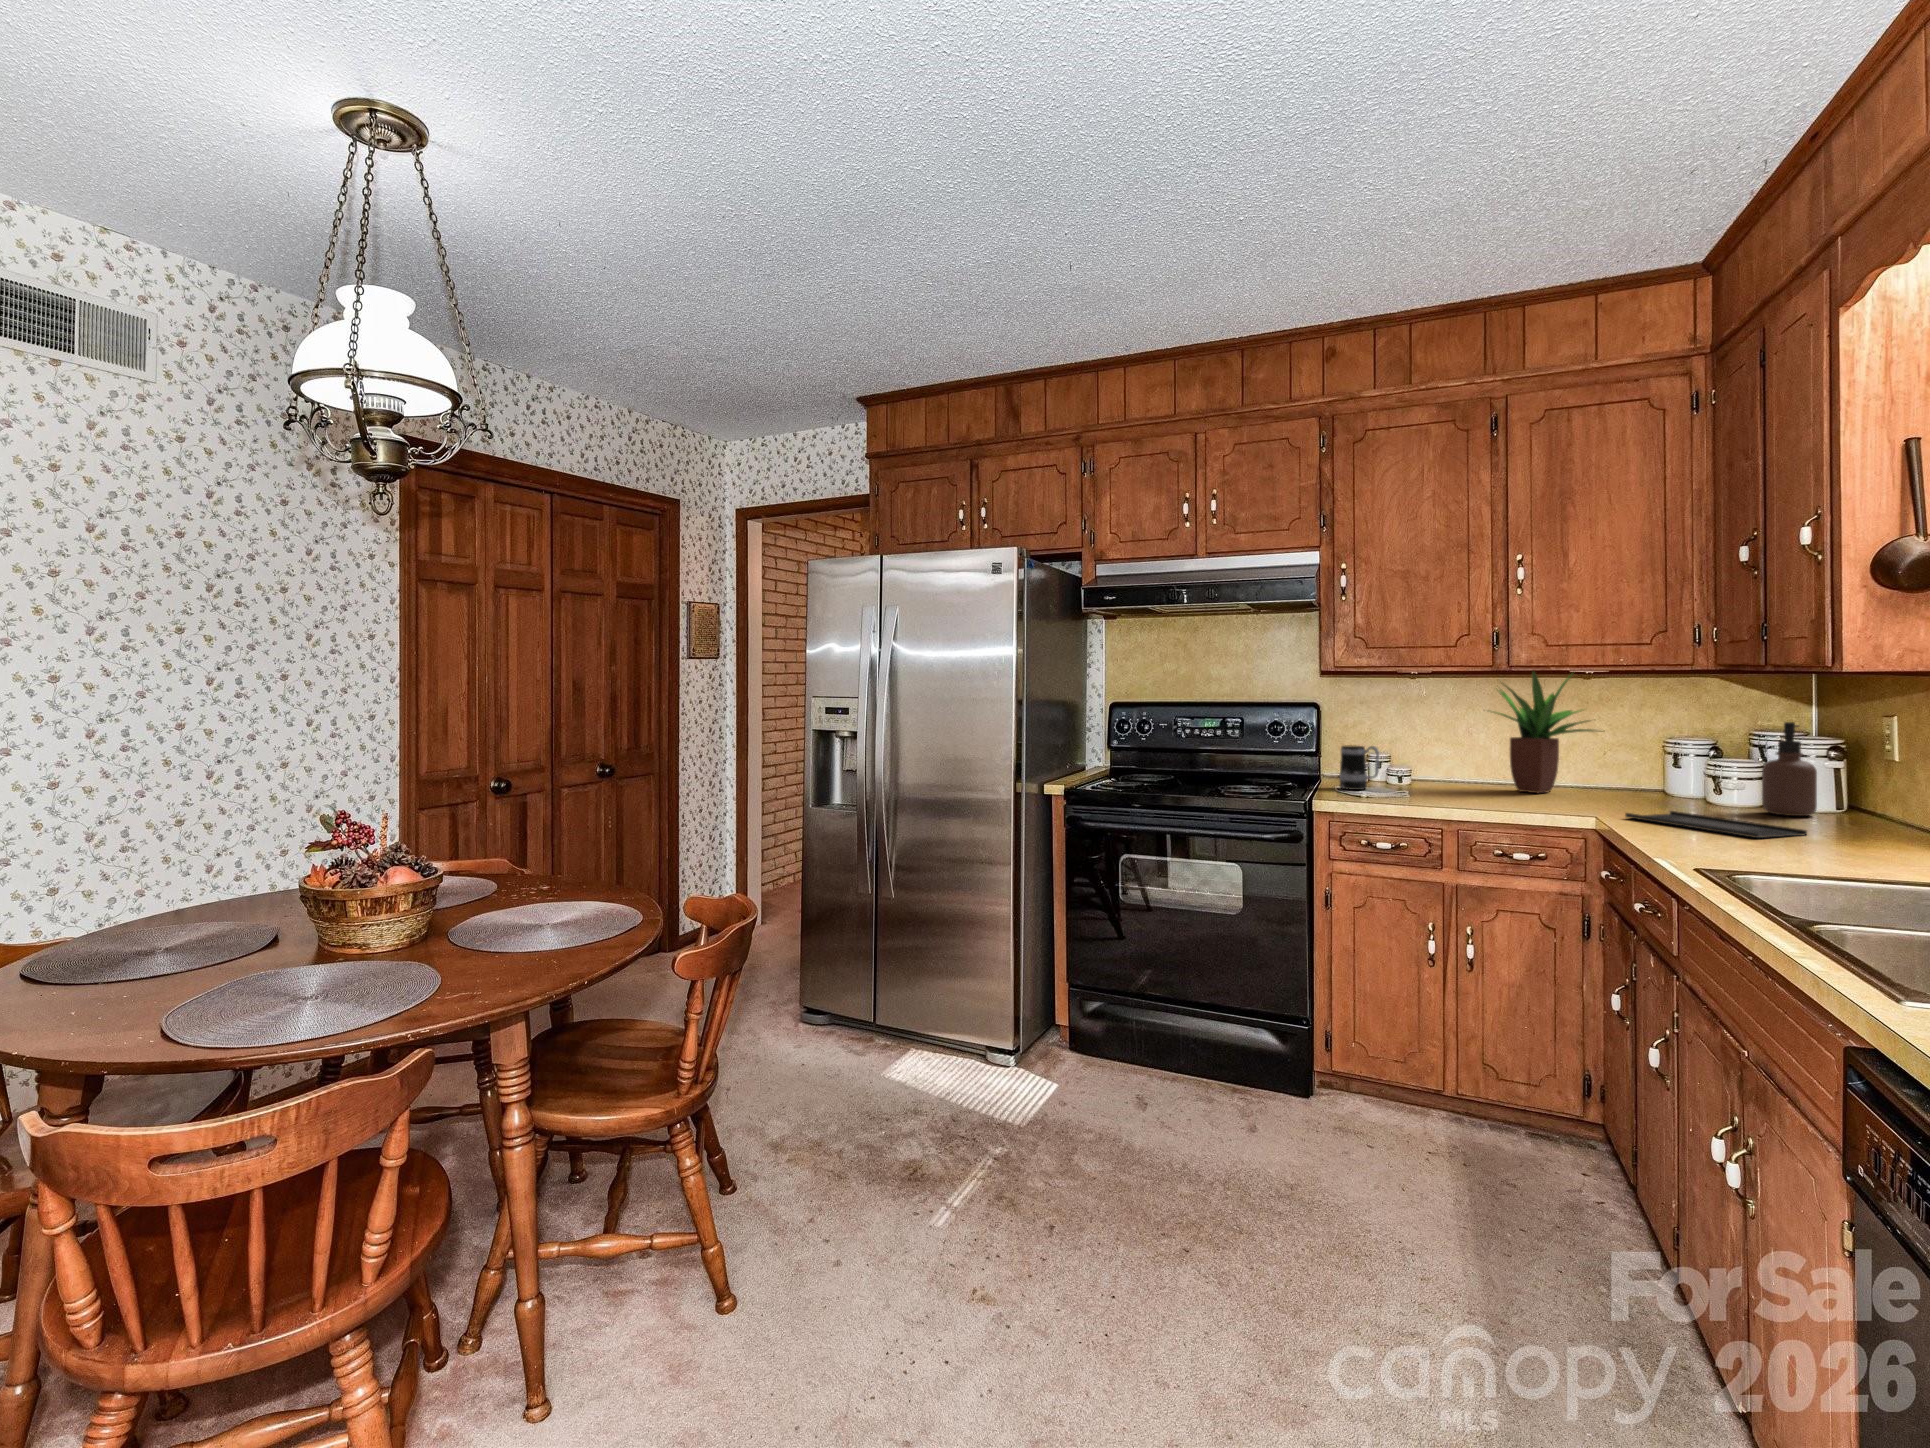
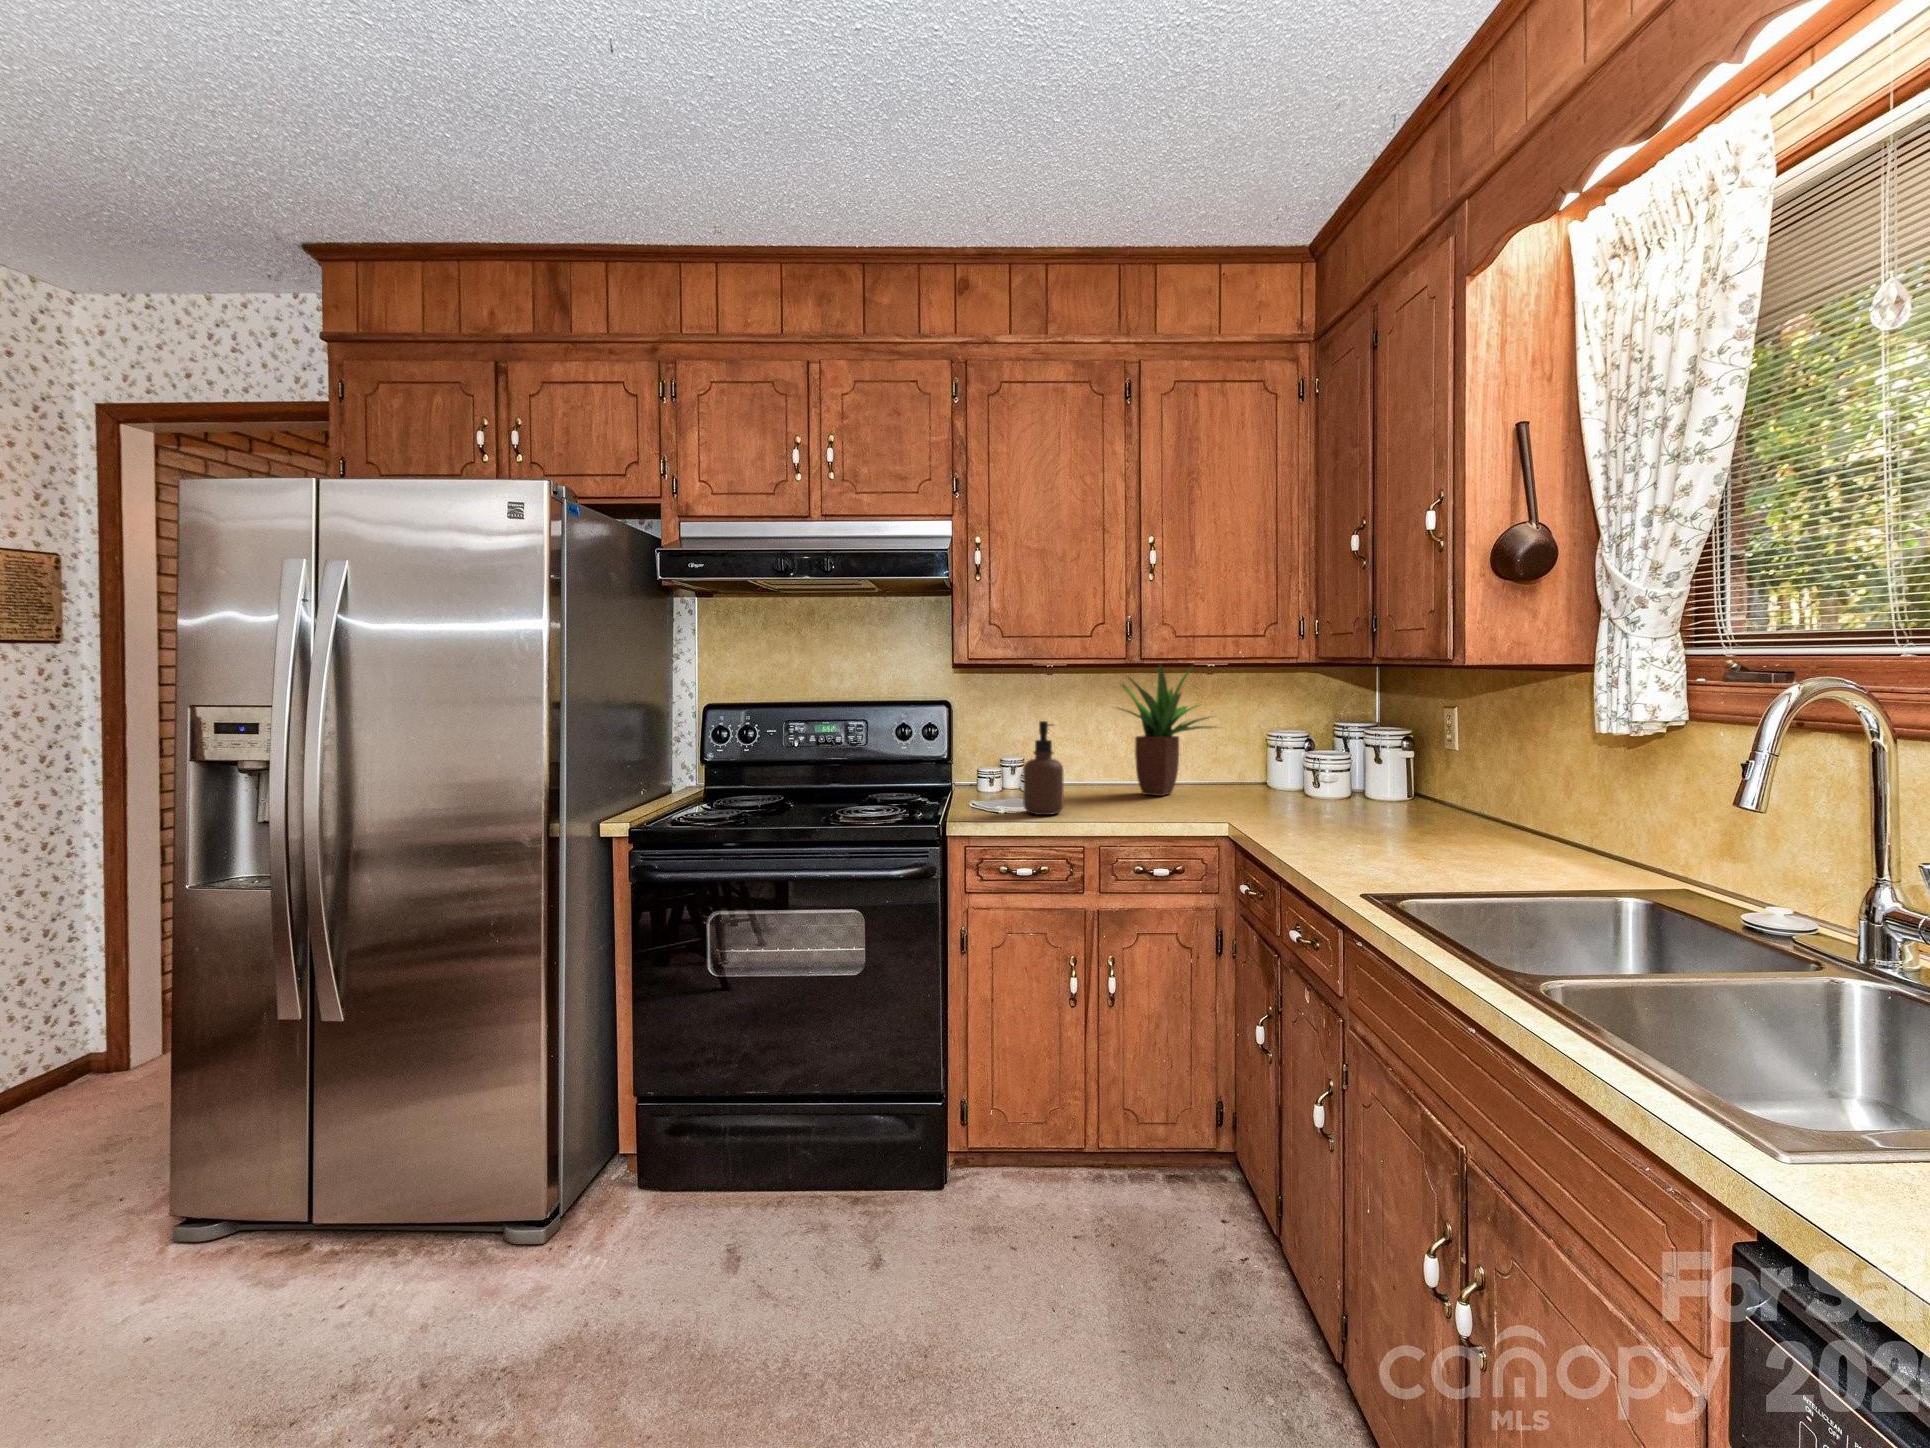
soap dispenser: present [1762,722,1817,816] -> present [1023,721,1064,815]
mug: present [1339,745,1379,790] -> none [968,750,1011,802]
tray: present [1625,811,1807,838] -> none [1258,810,1415,838]

